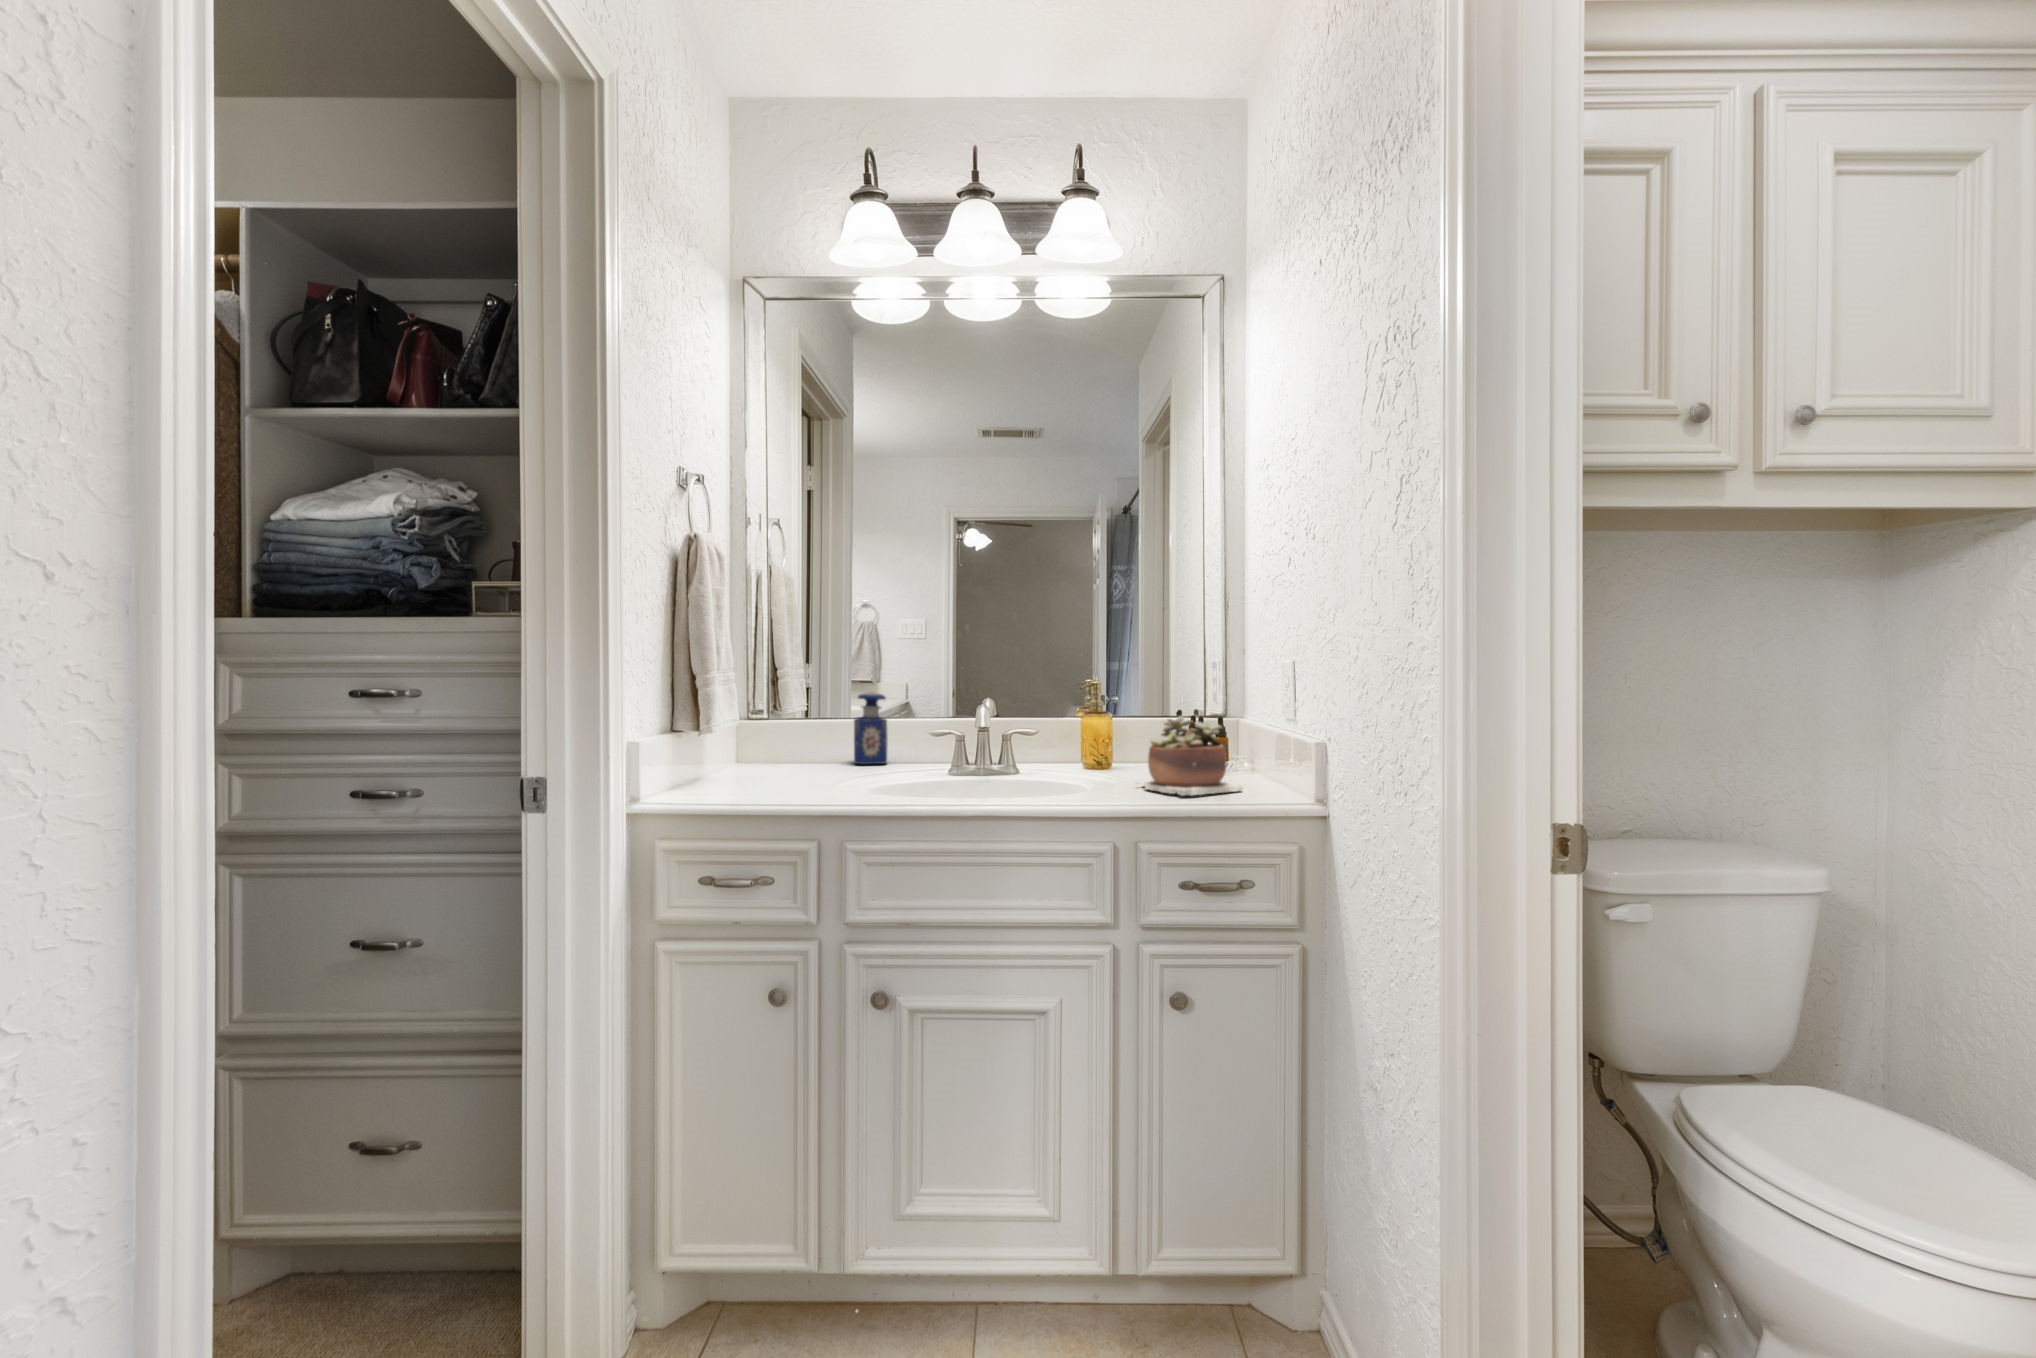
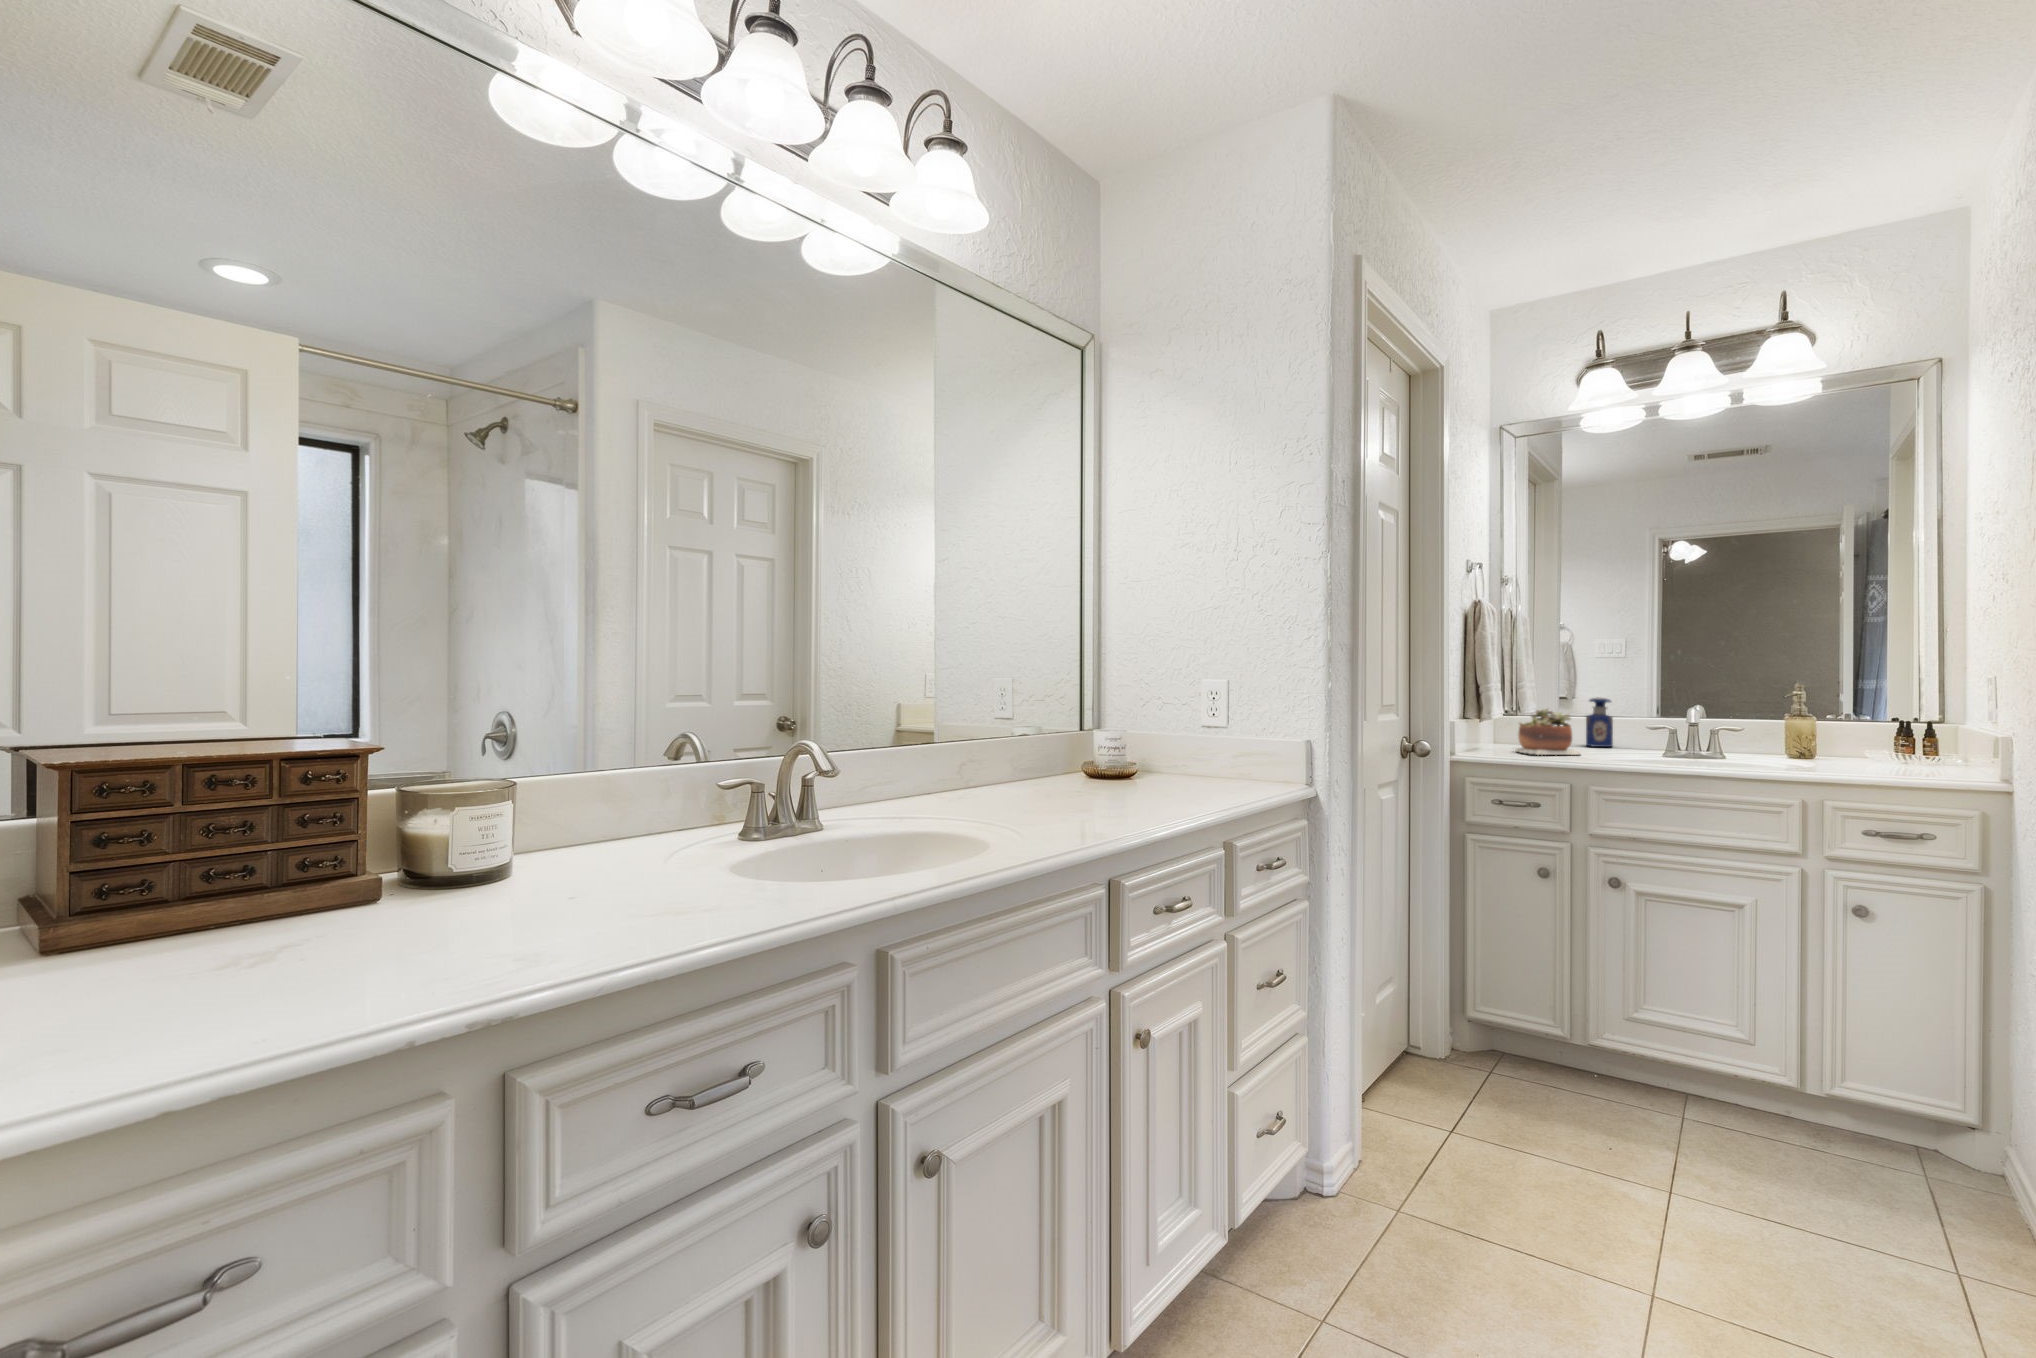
succulent plant: present [1143,716,1243,796] -> present [1515,708,1581,755]

